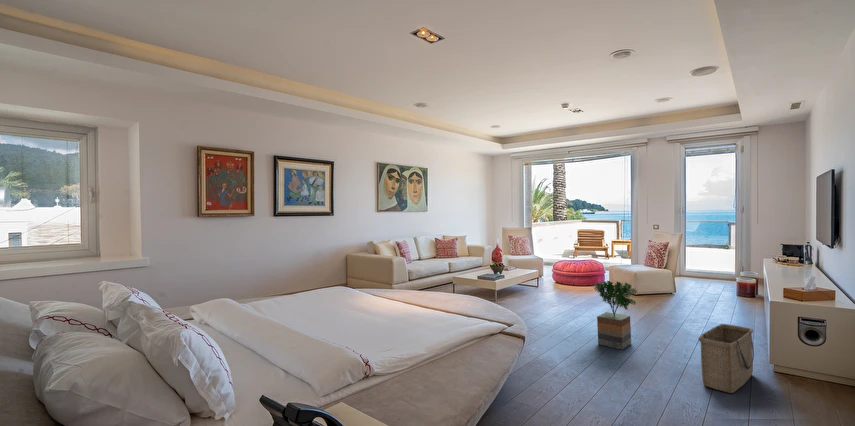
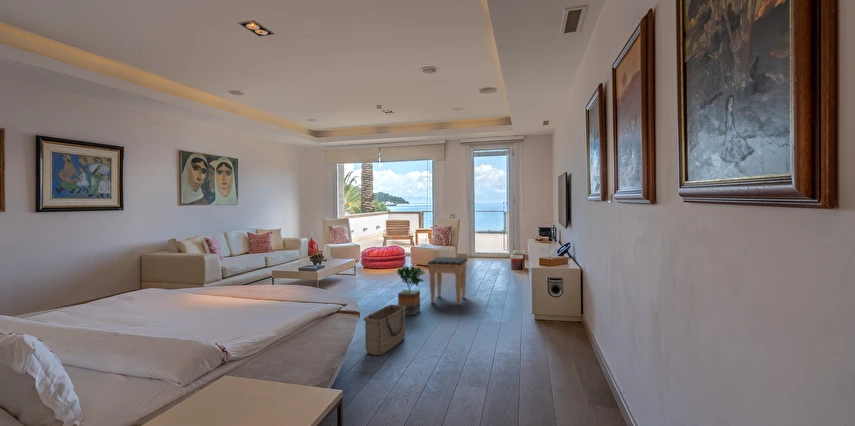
footstool: none [641,271,709,344] -> present [428,257,468,305]
basket: present [698,324,754,393] -> present [364,305,406,355]

